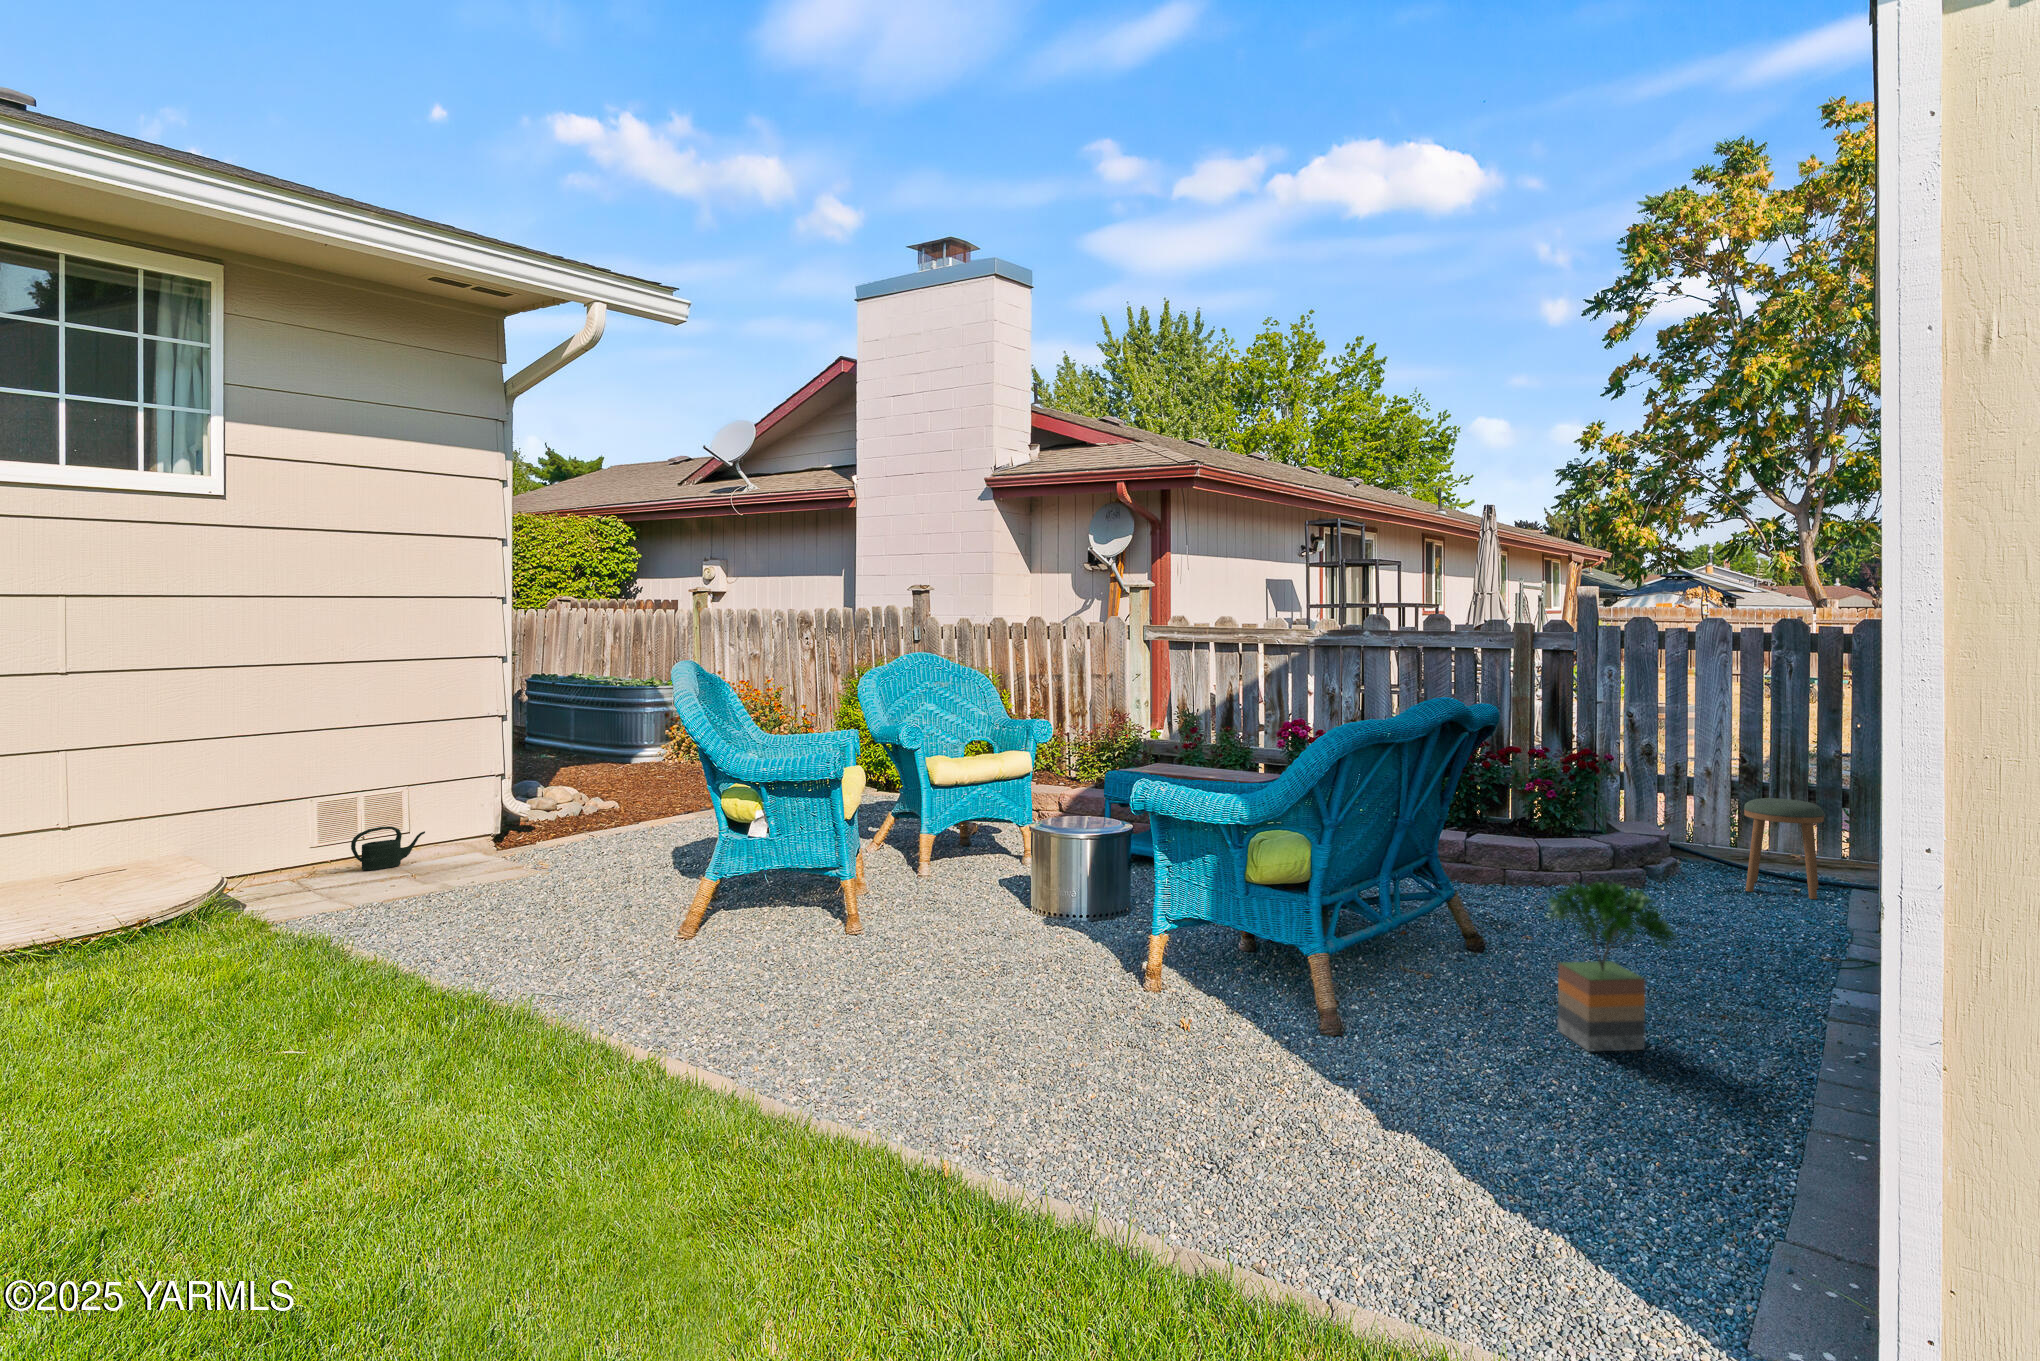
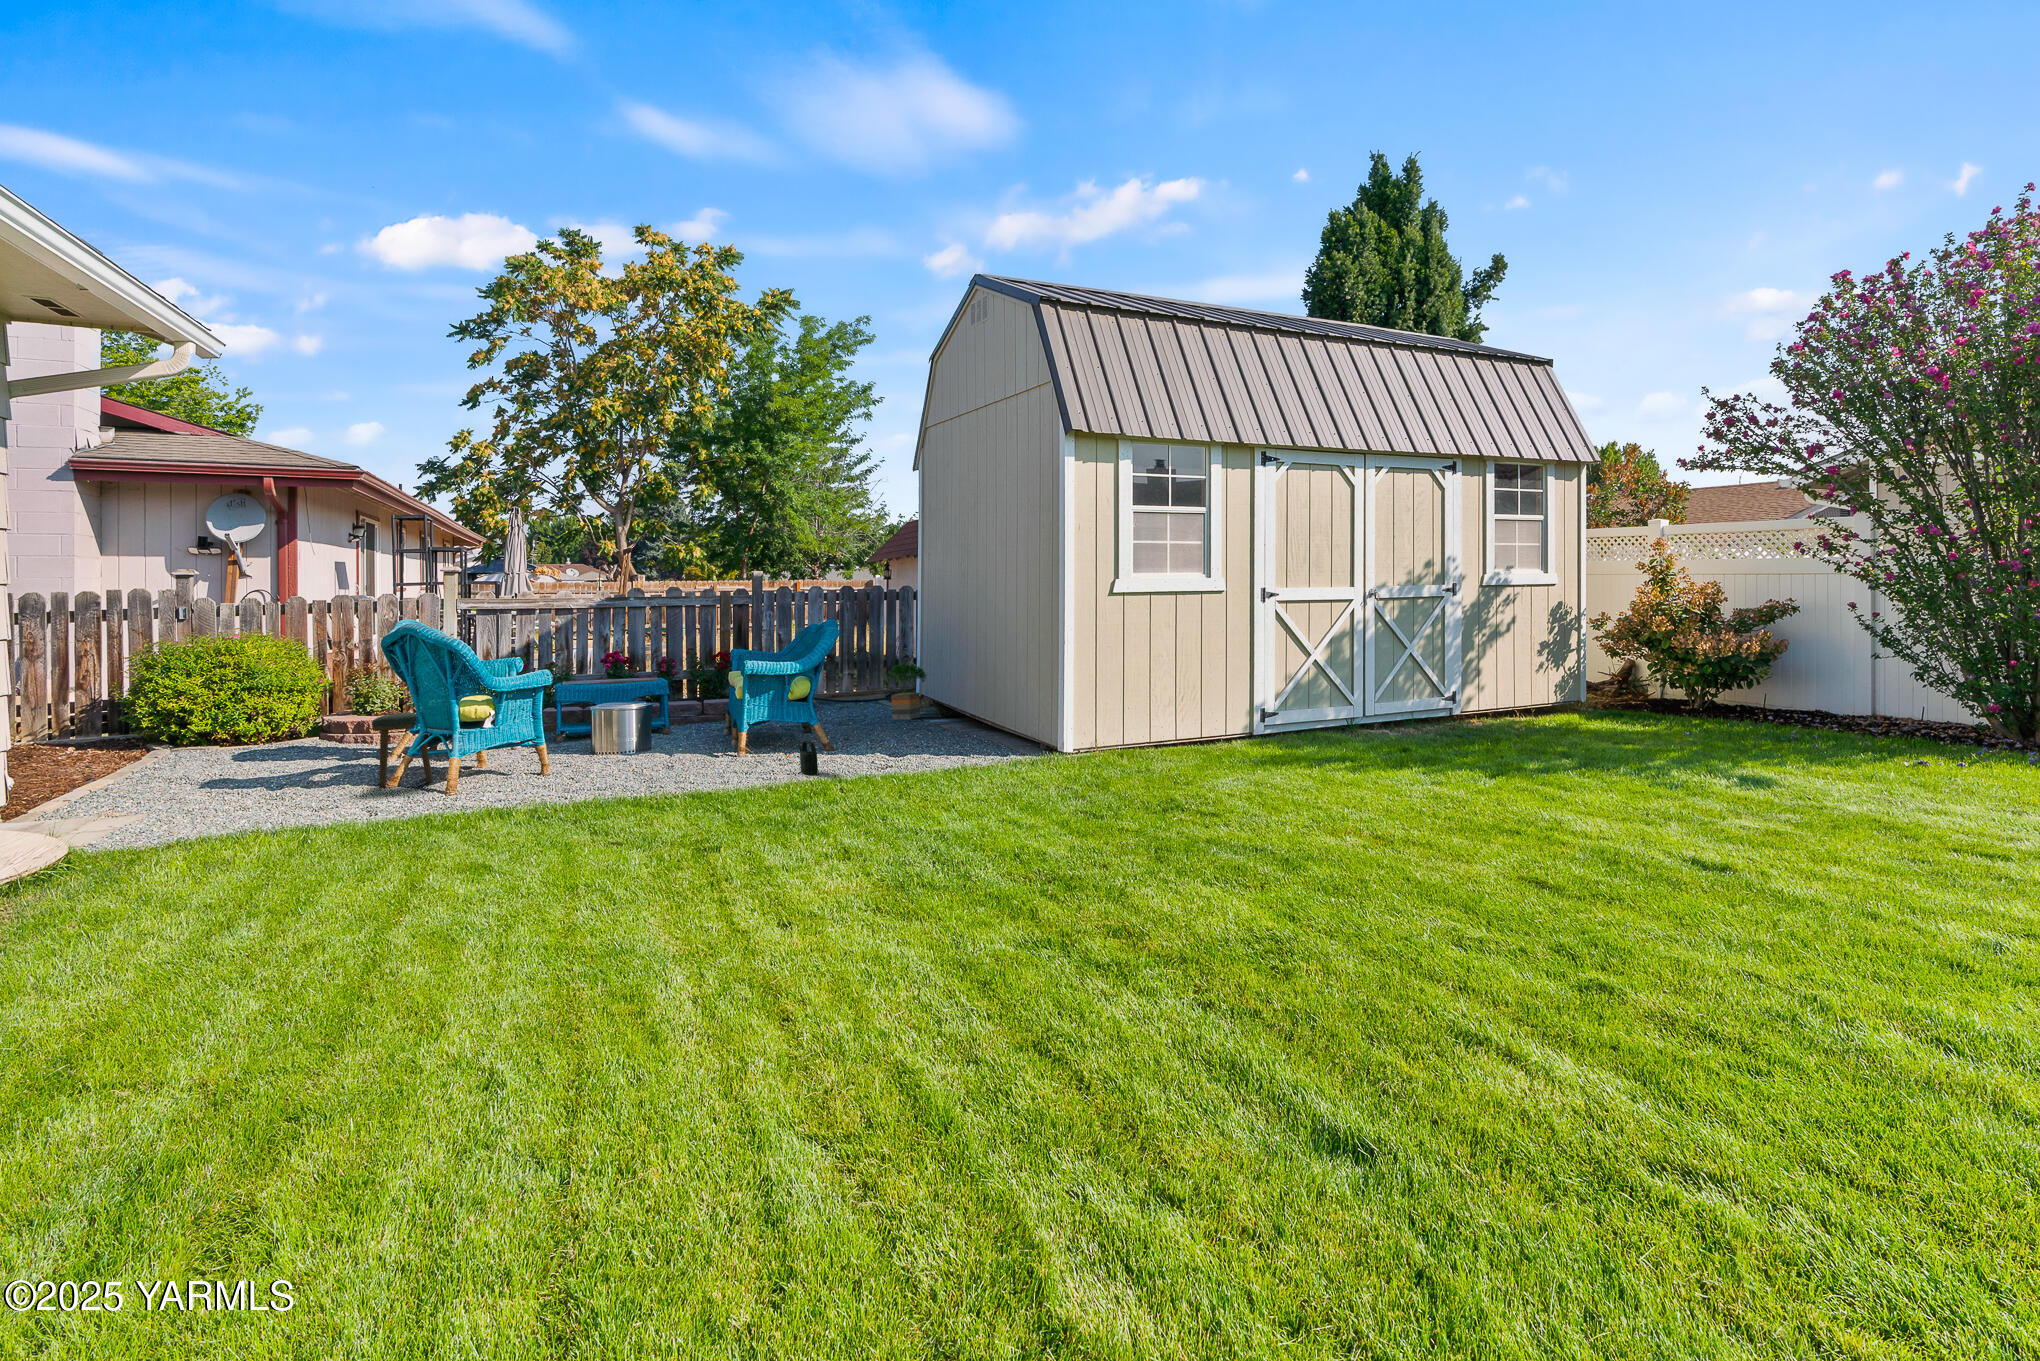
stool: present [1744,798,1824,899] -> present [372,713,432,787]
watering can: present [351,827,425,871] -> present [798,740,818,775]

